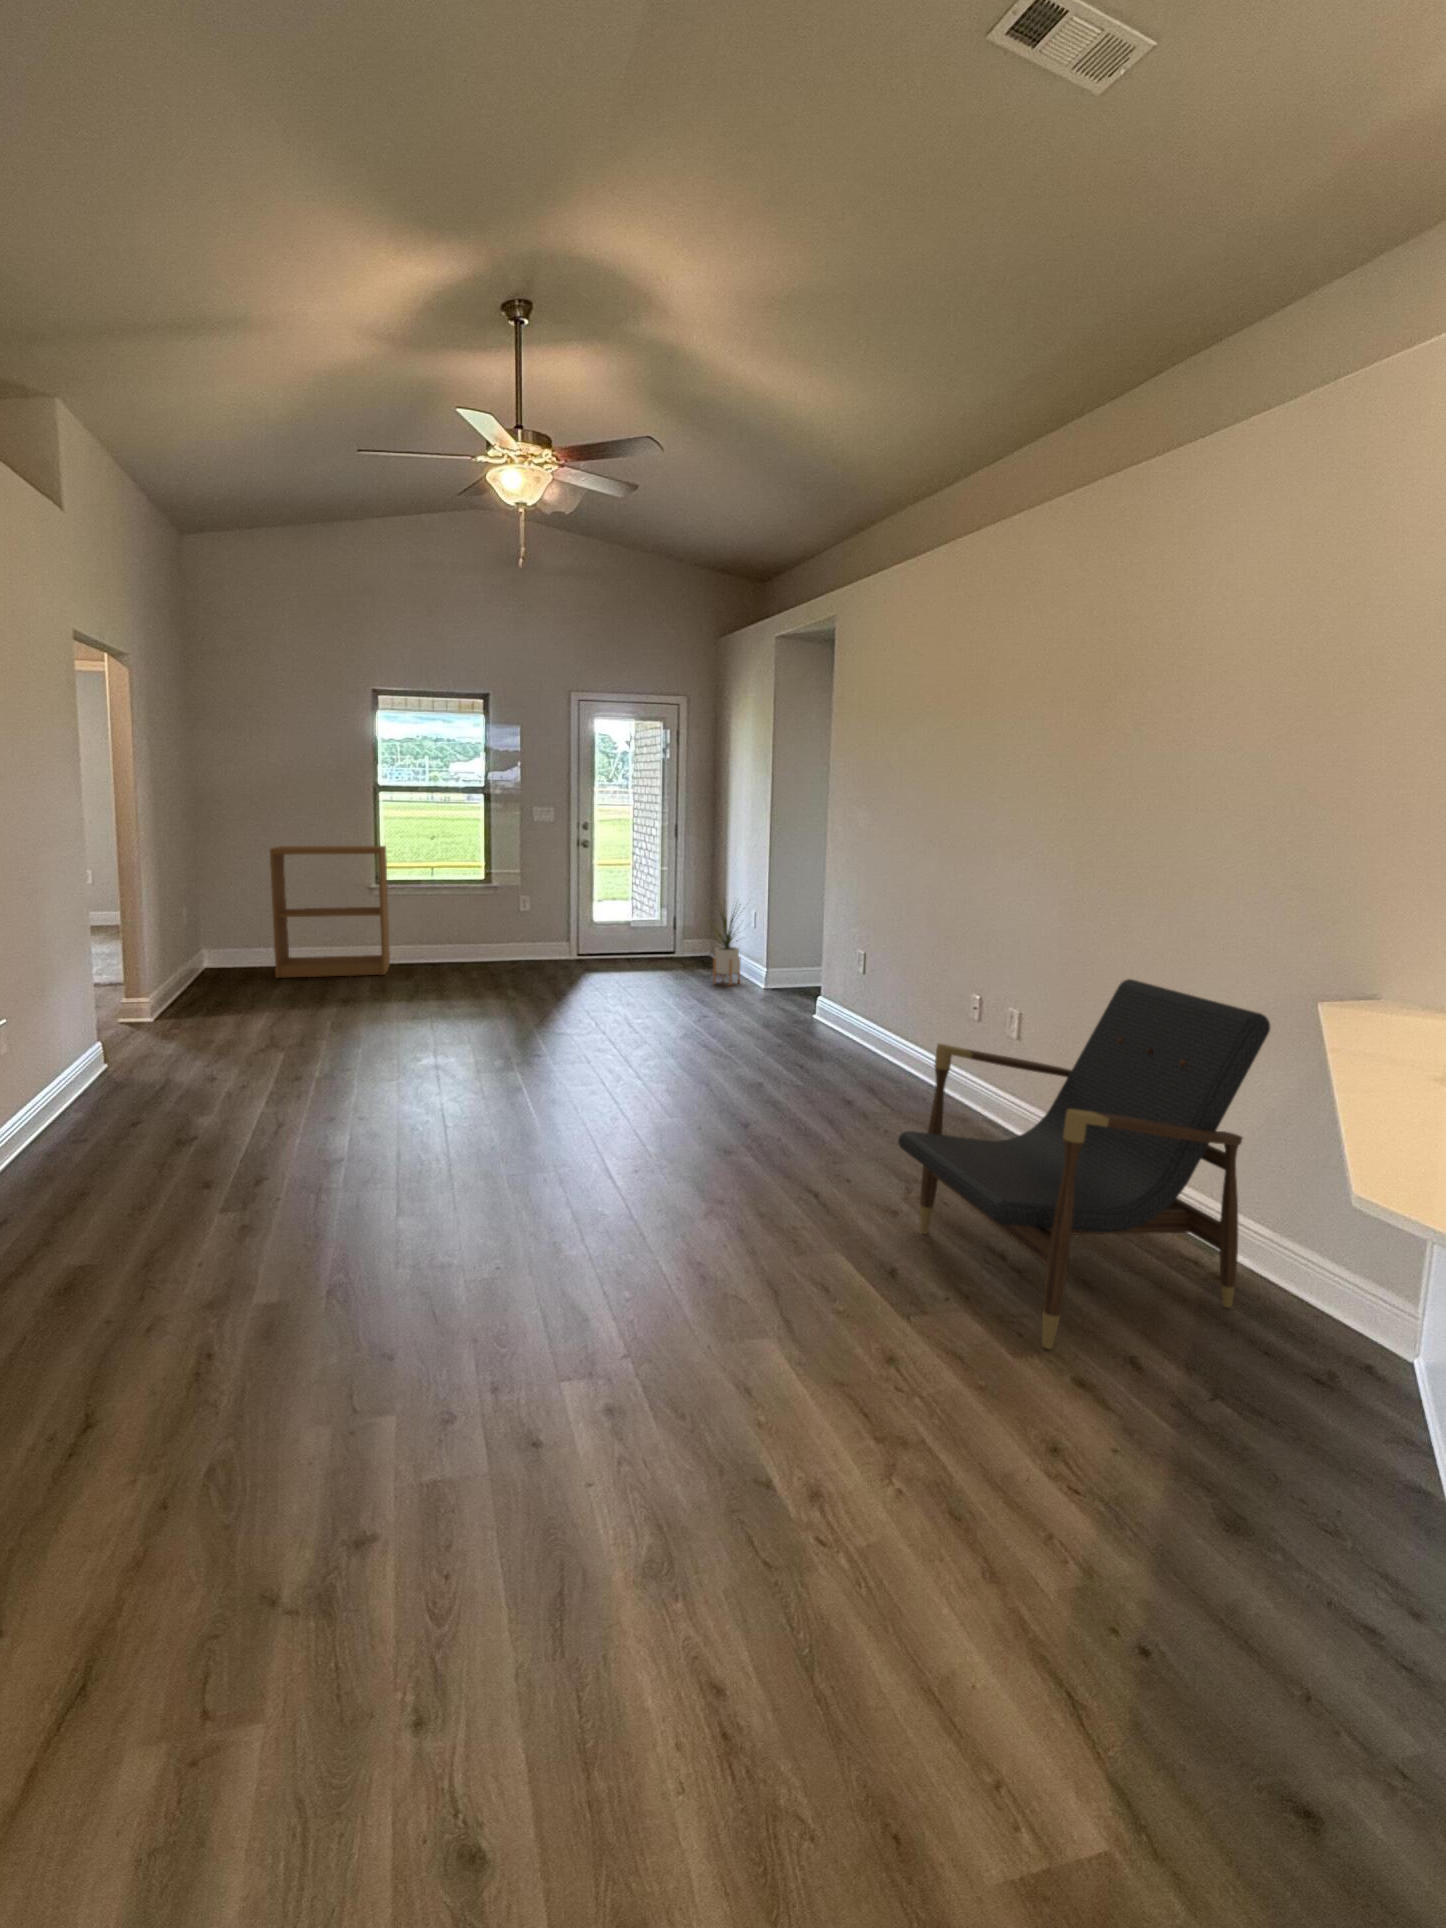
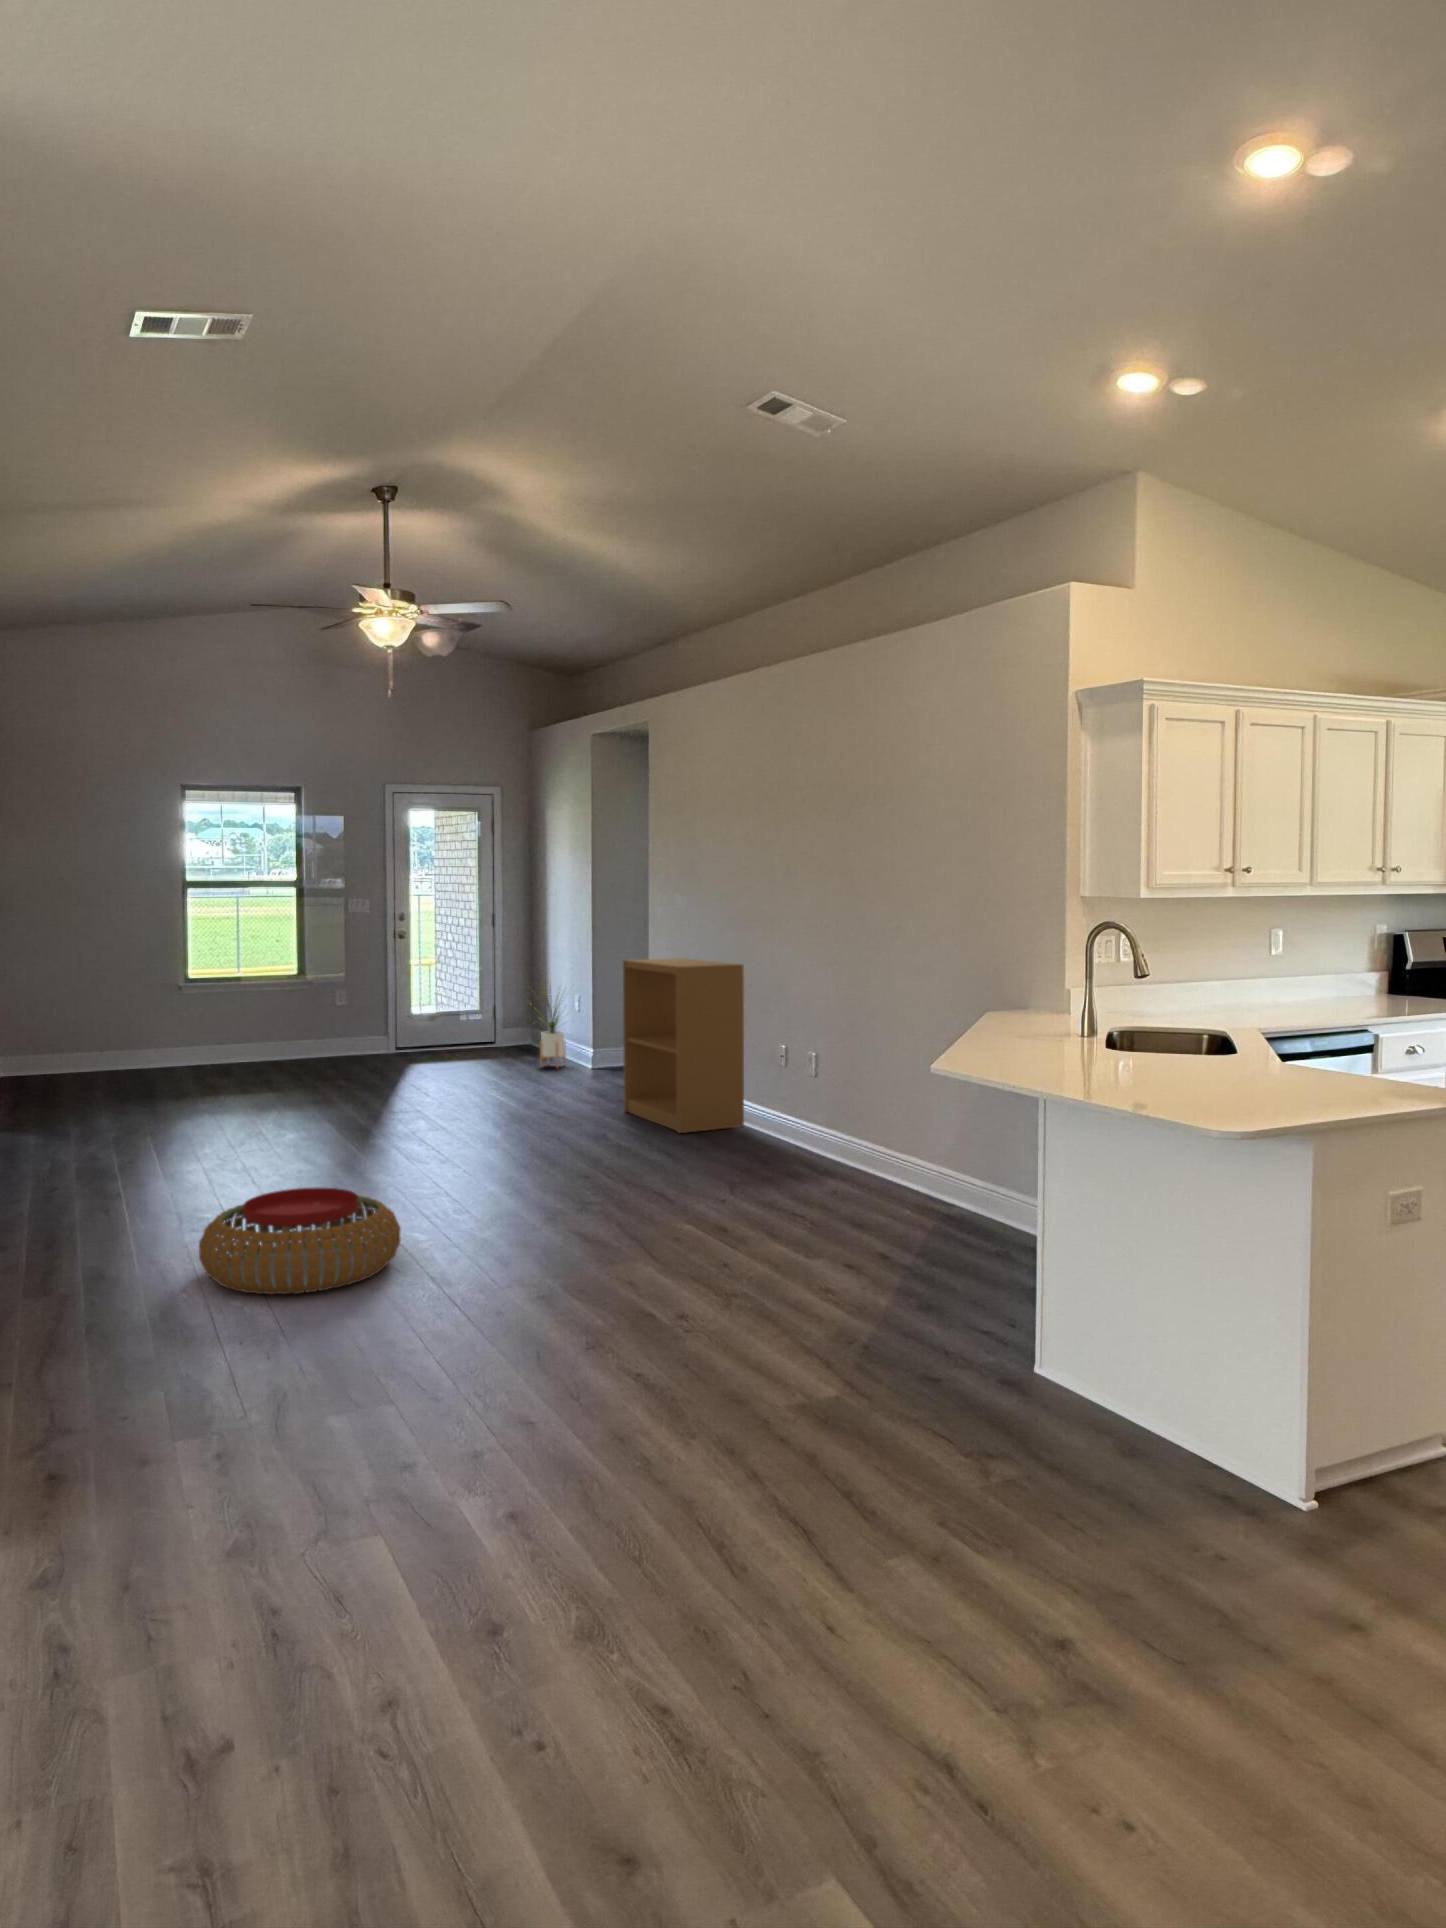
bookshelf: present [270,846,390,978] -> present [623,958,744,1133]
lounge chair: present [898,979,1270,1349] -> none [743,1013,970,1239]
pouf: none [86,1198,387,1386] -> present [199,1188,401,1294]

